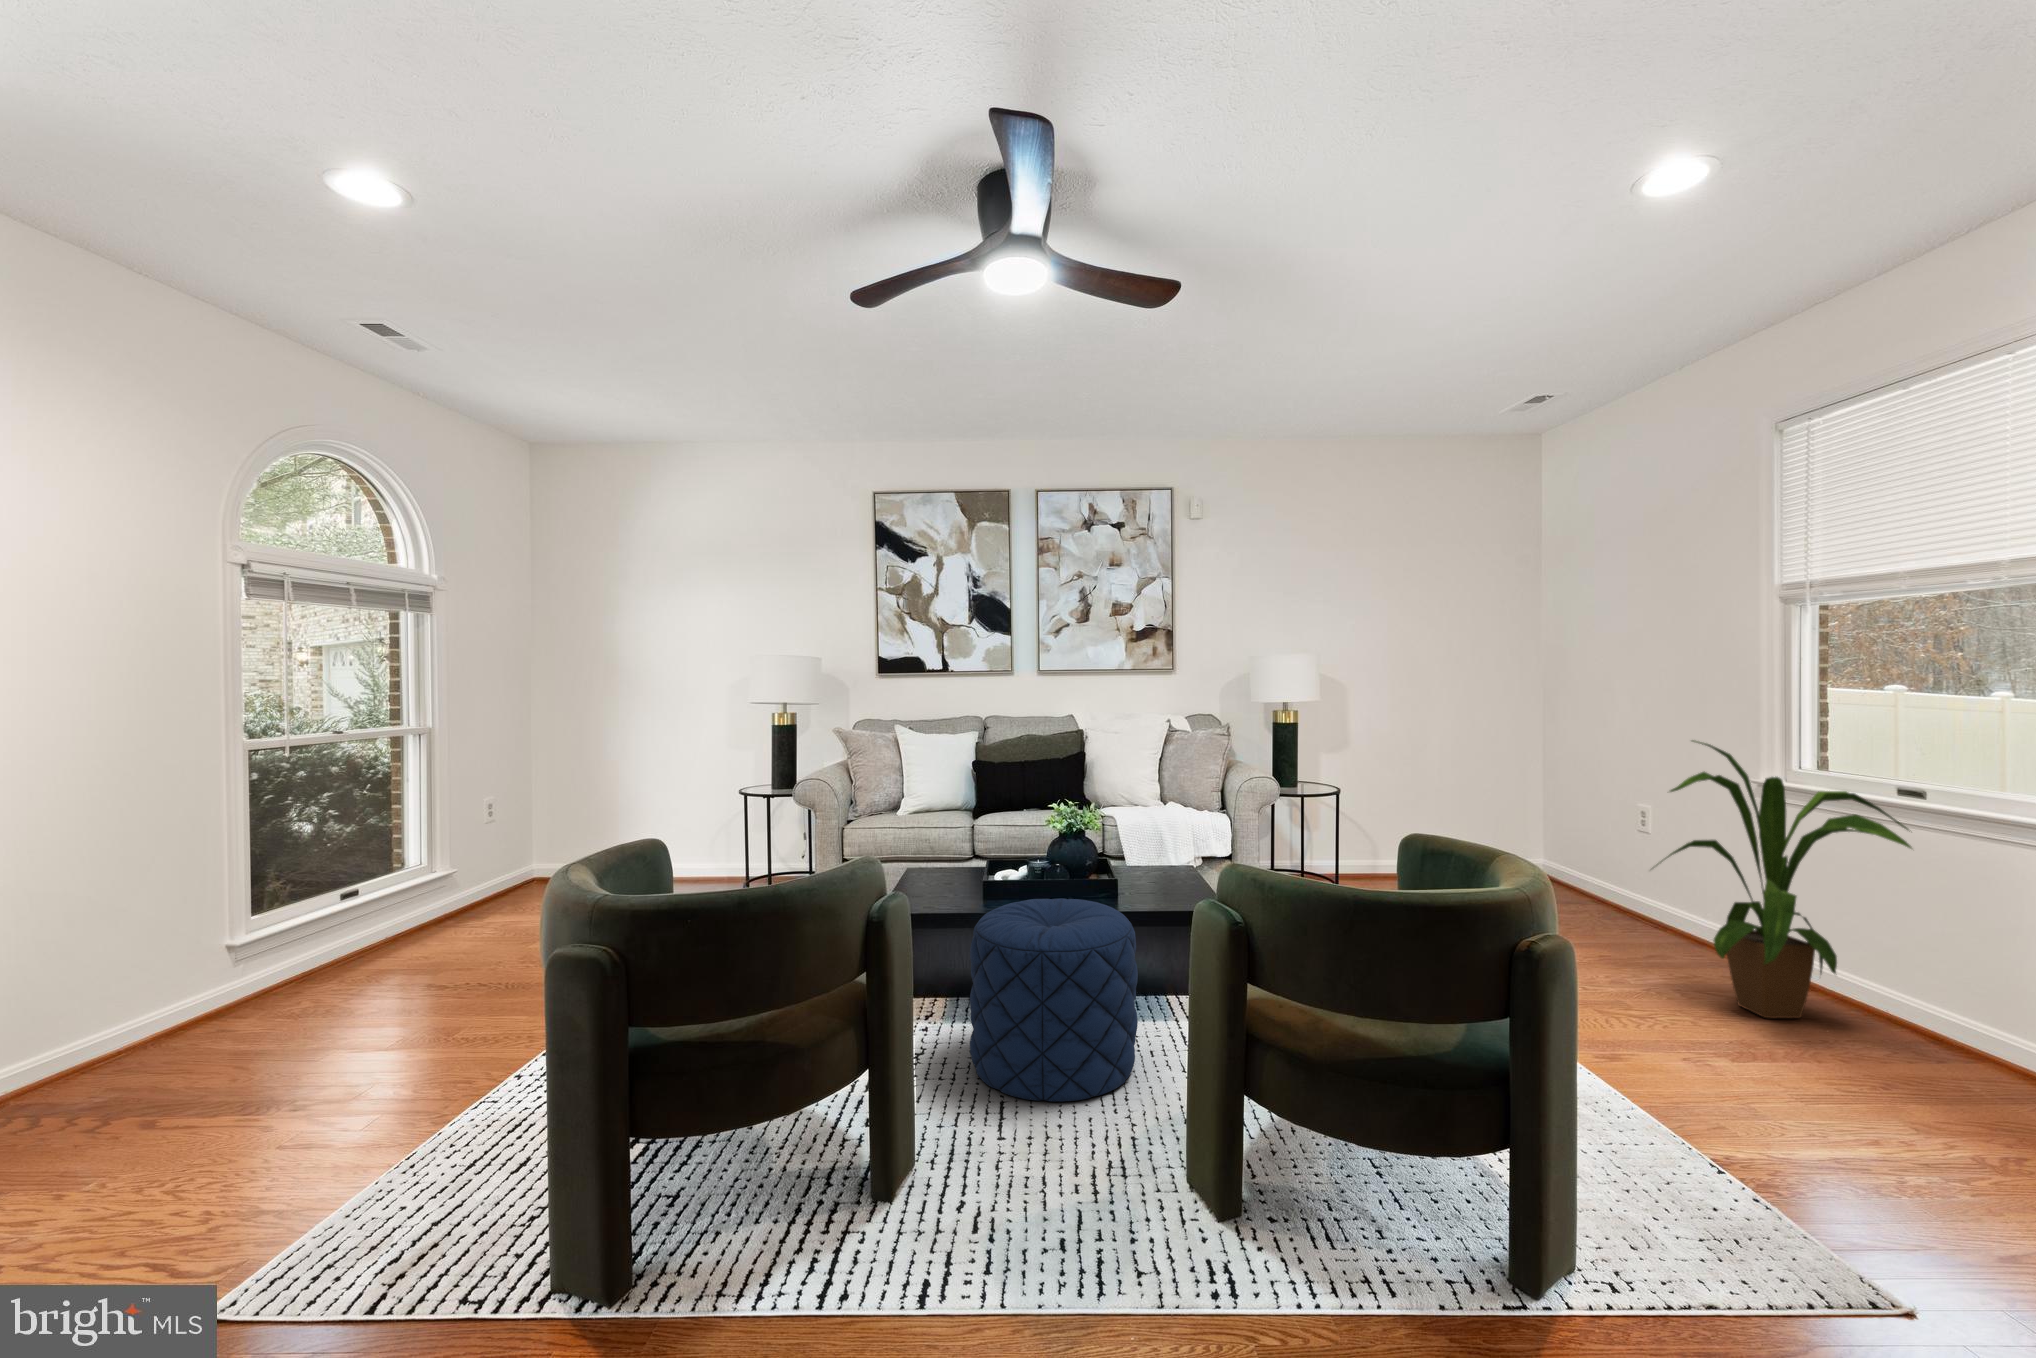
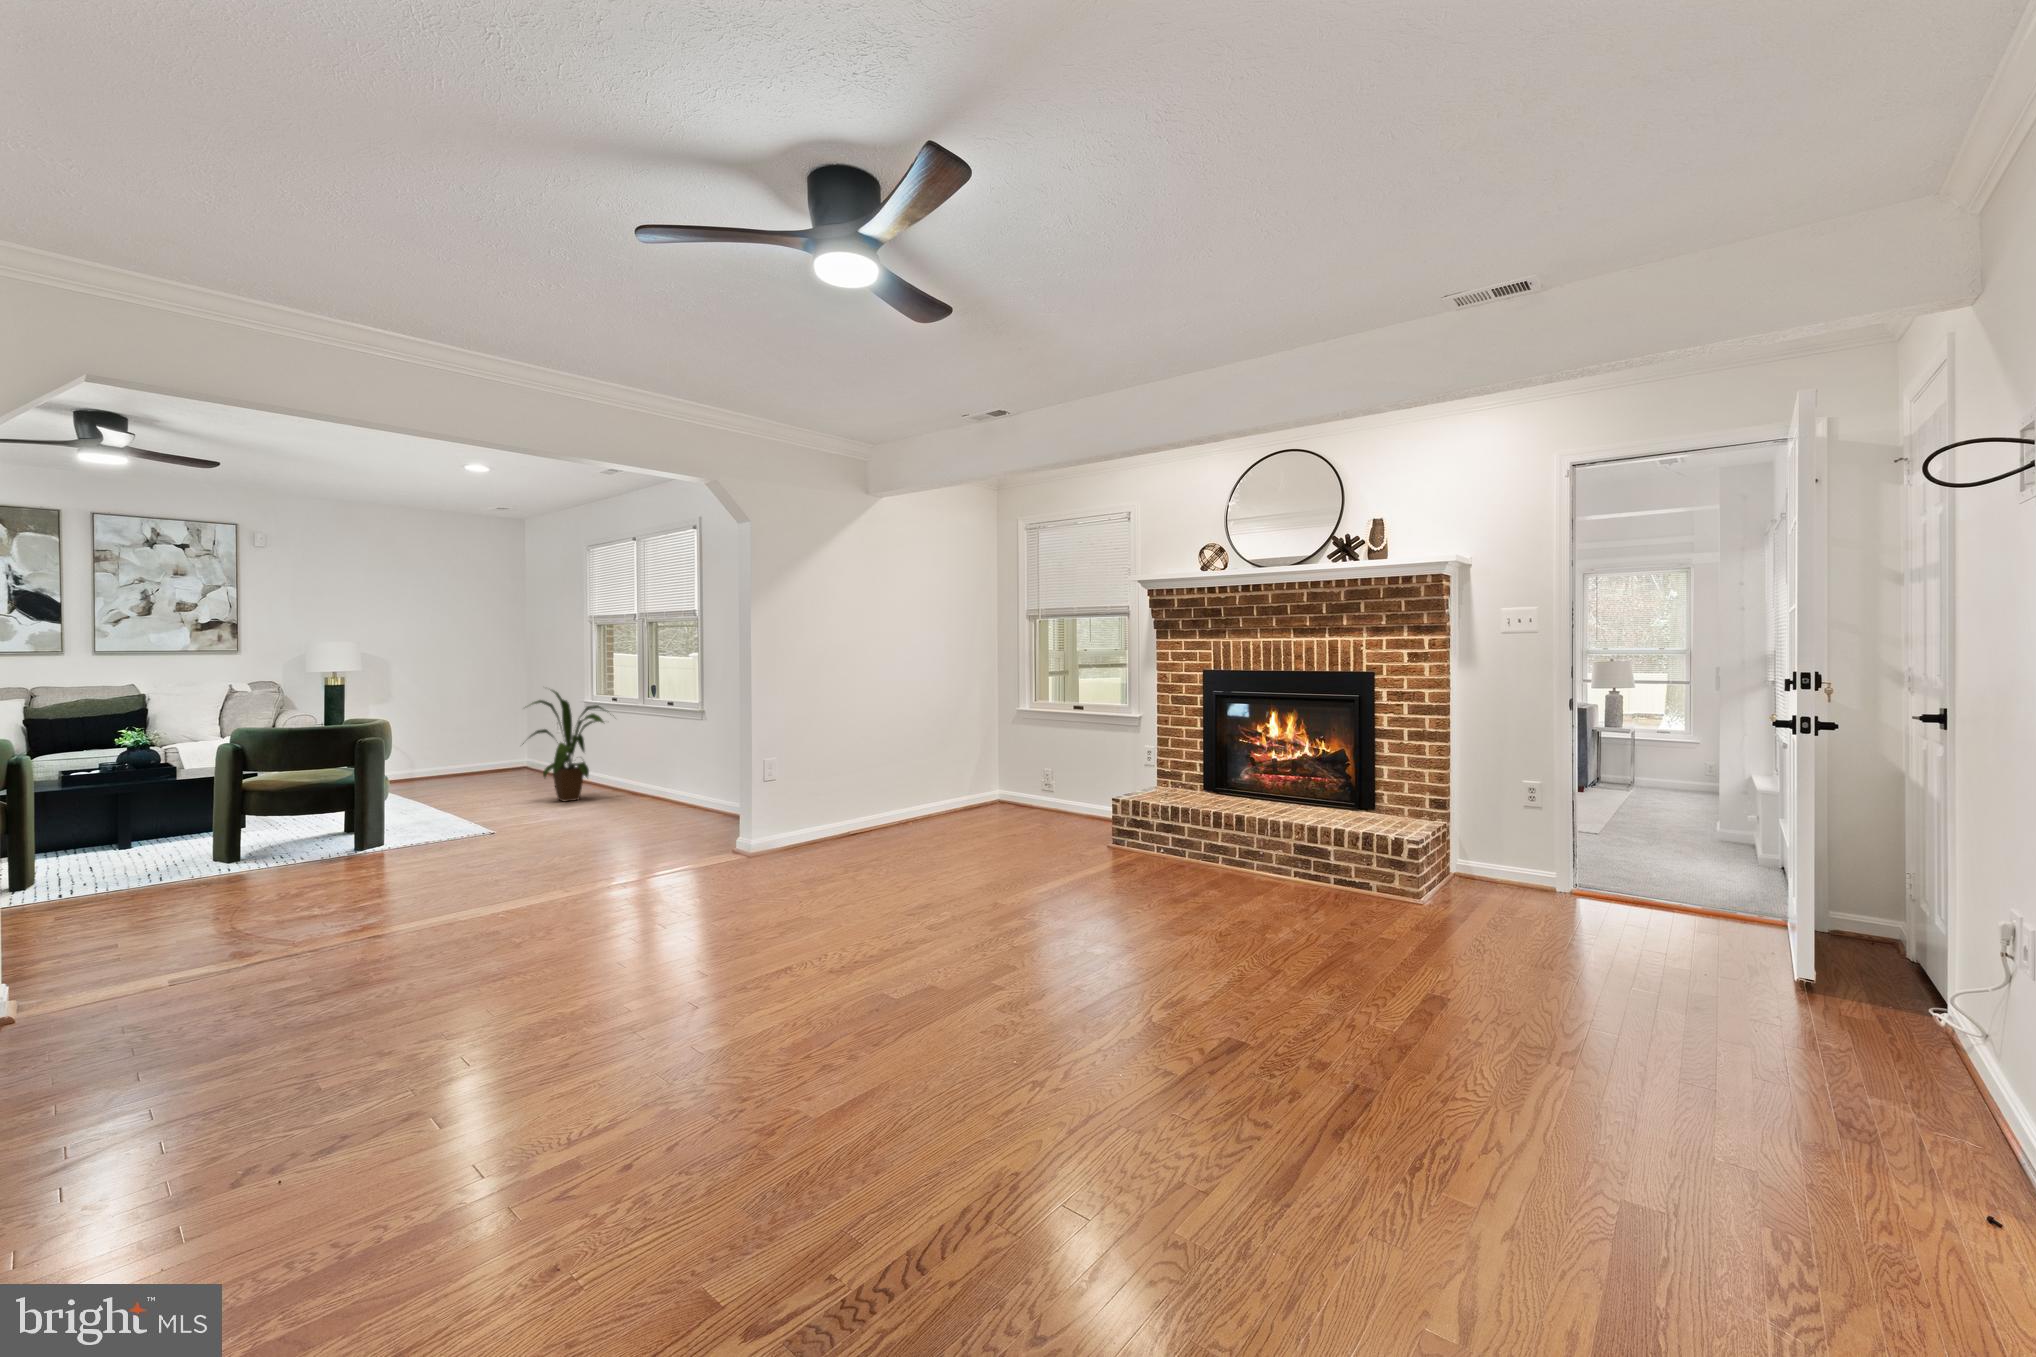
pouf: present [970,898,1138,1102] -> none [52,779,187,878]

